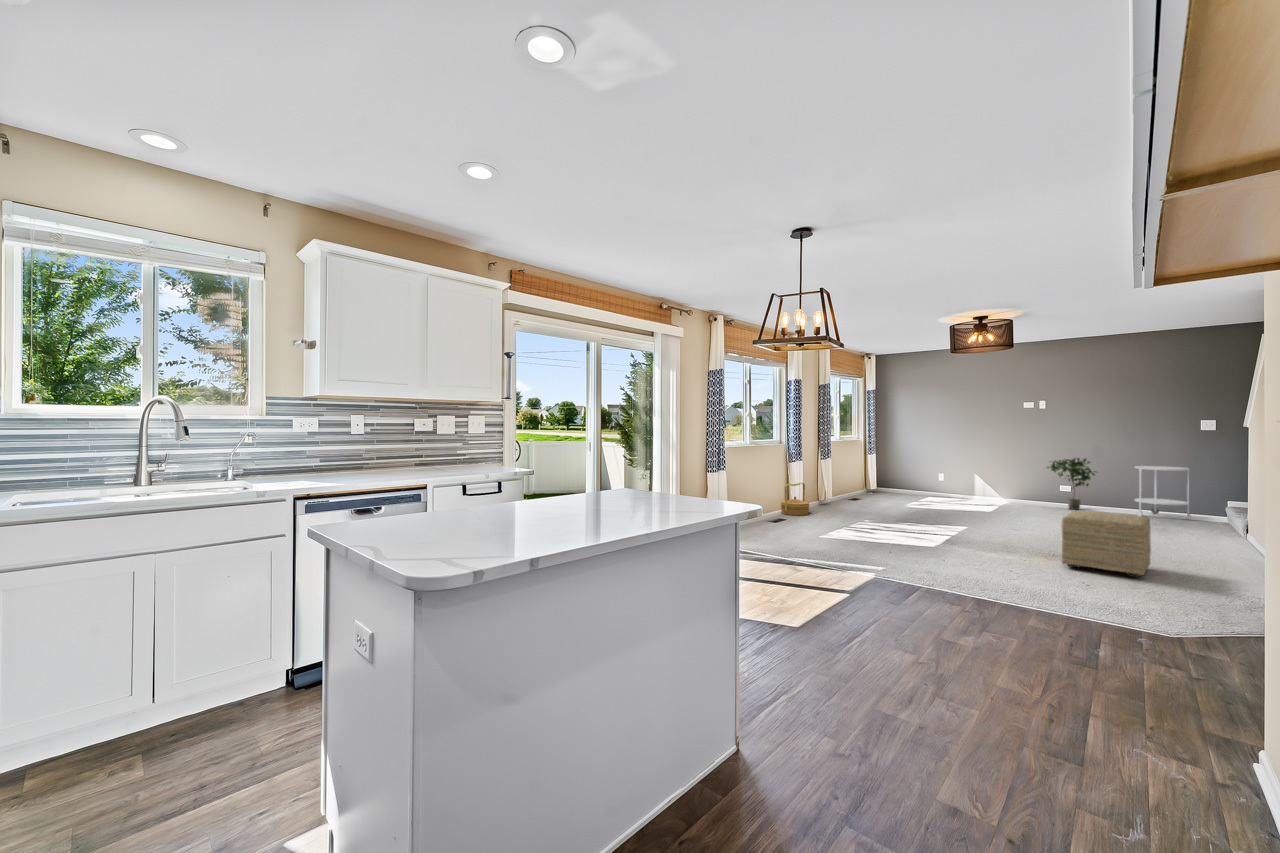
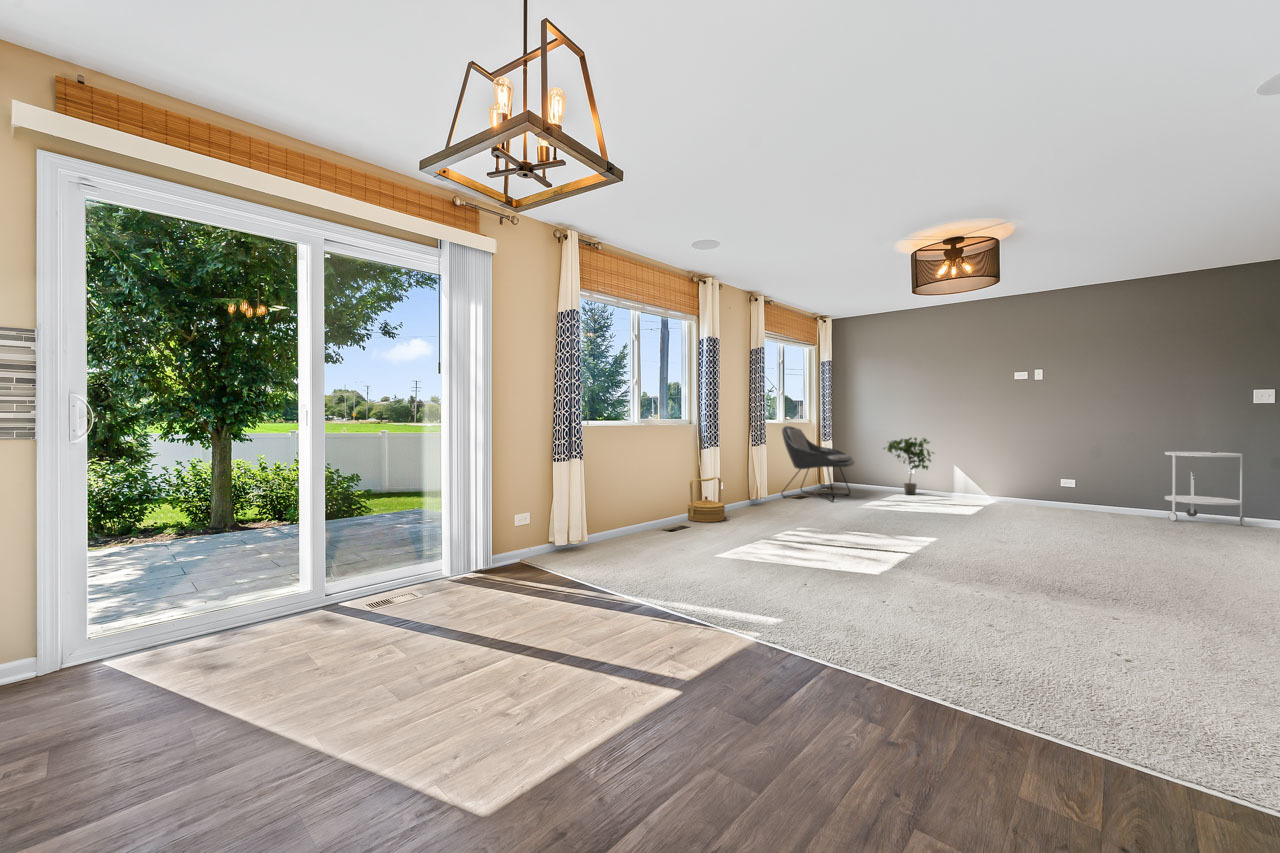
lounge chair: none [841,443,898,501] -> present [781,426,855,502]
potted plant: present [1047,458,1095,510] -> present [884,438,933,495]
ottoman: present [1061,511,1151,577] -> none [1078,519,1227,637]

